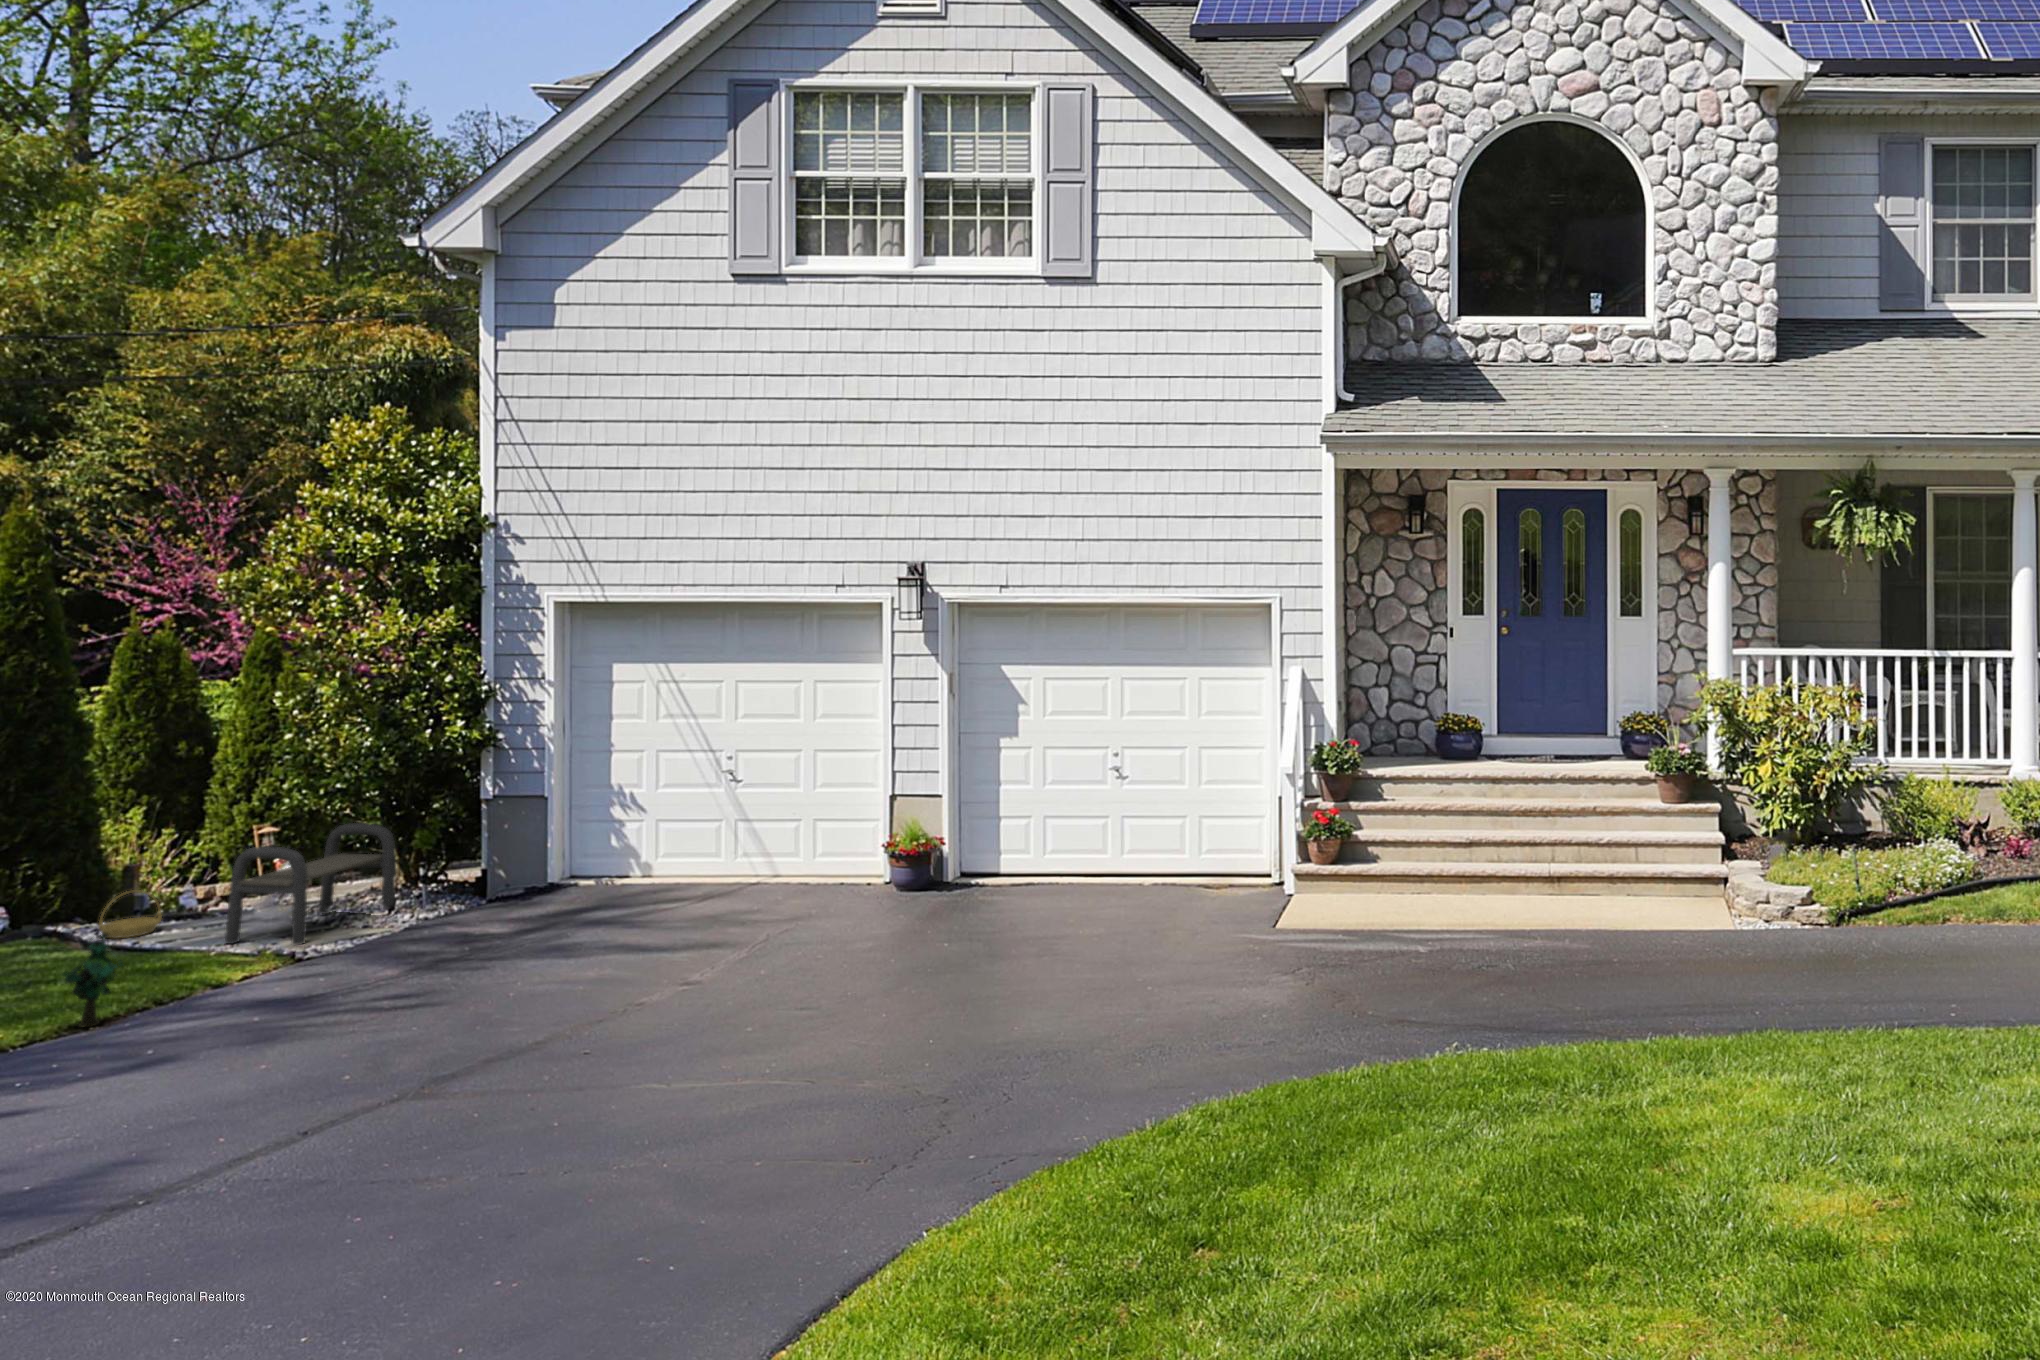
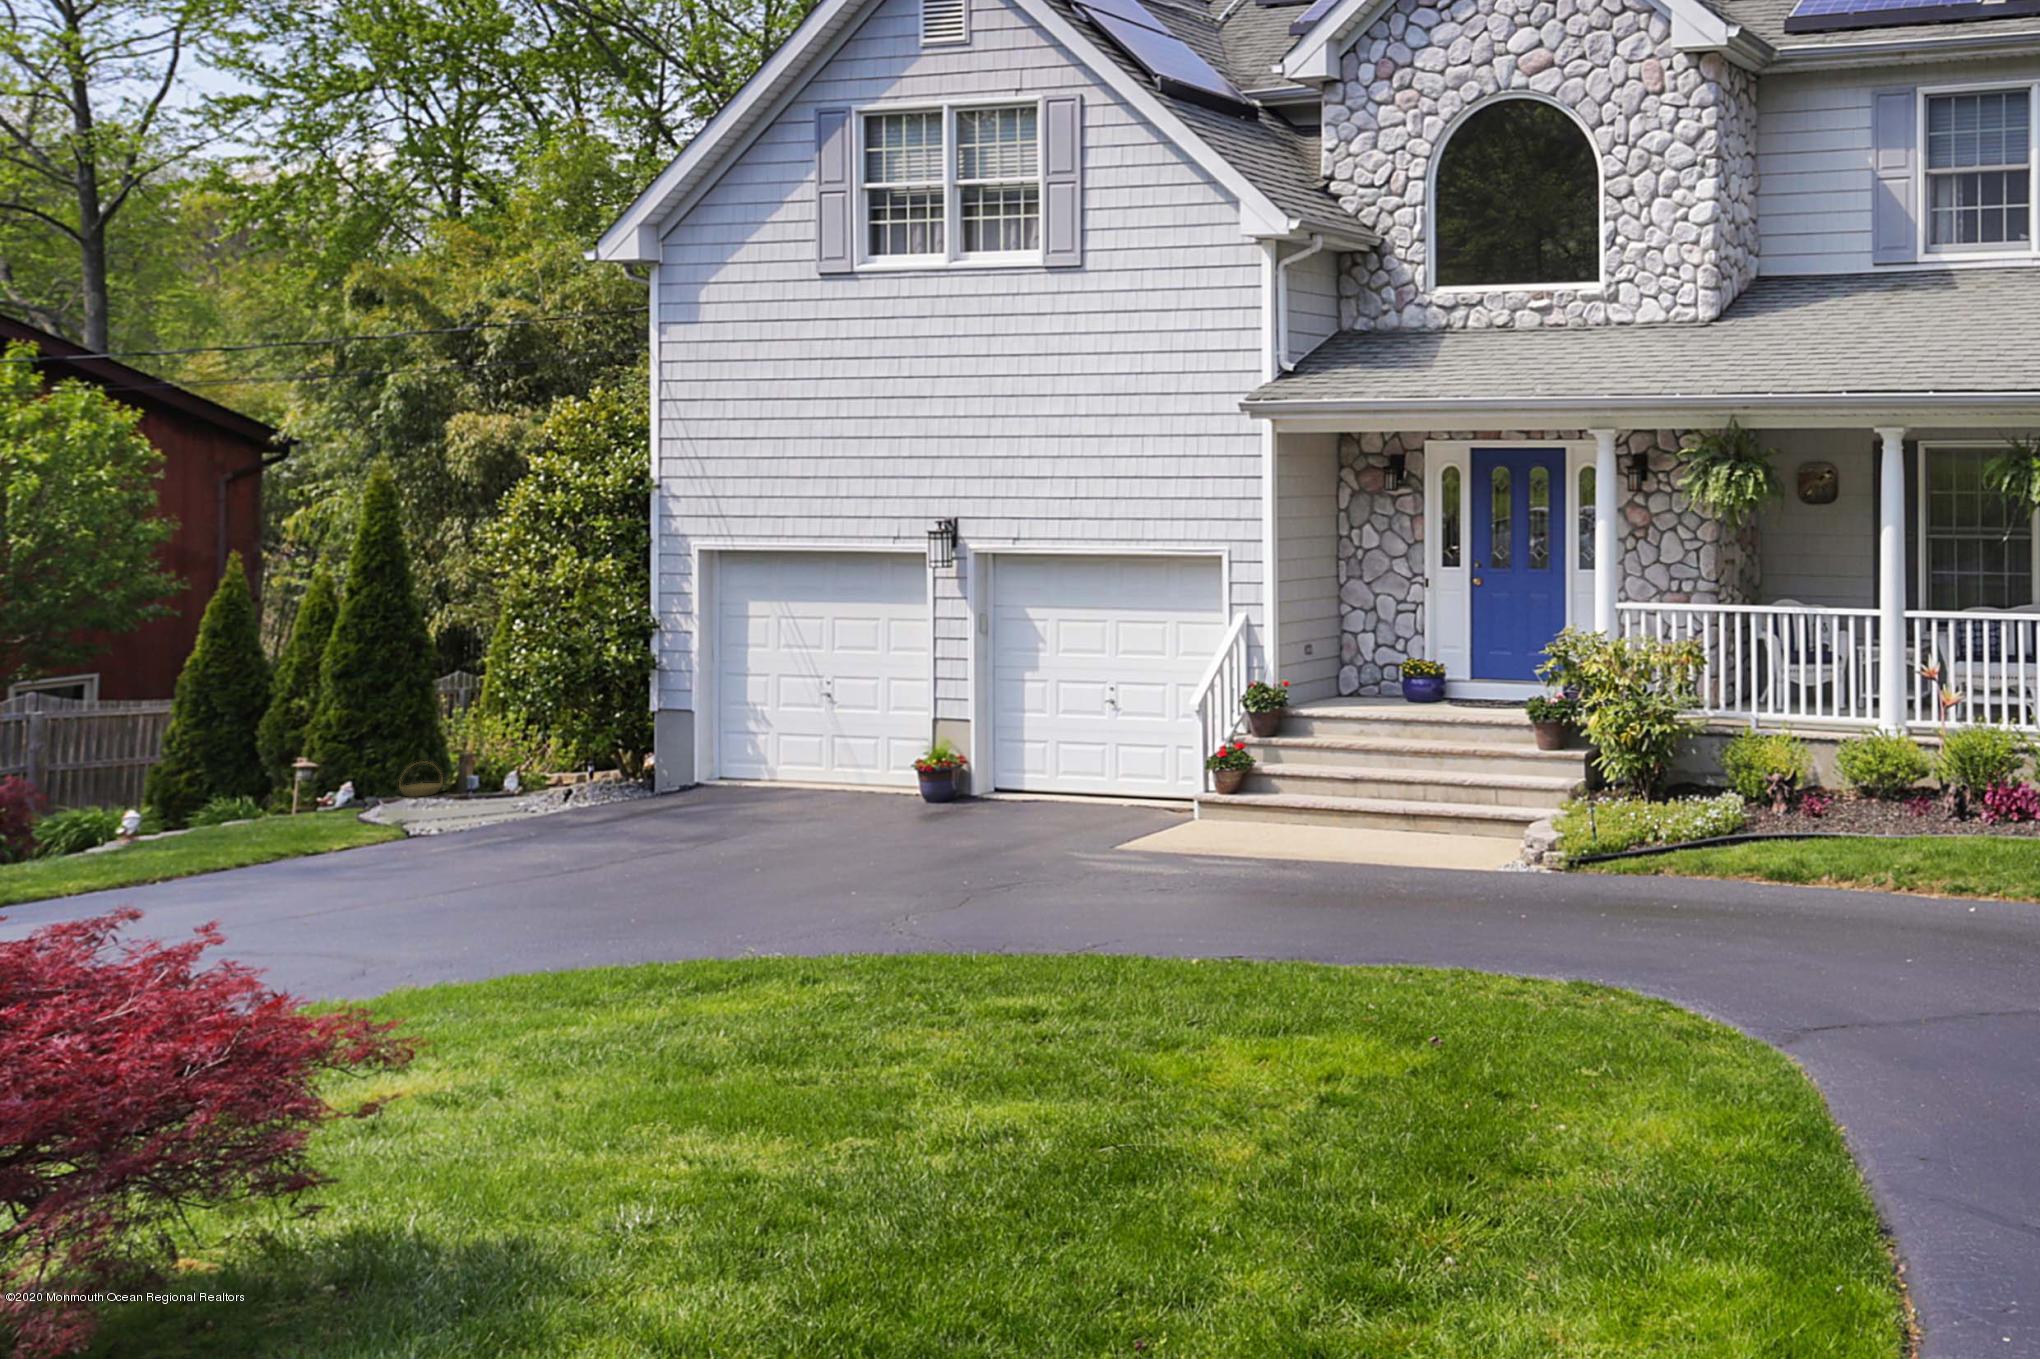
bench: present [225,823,396,945] -> none [470,718,597,807]
decorative plant: present [62,933,123,1028] -> none [312,780,355,847]

